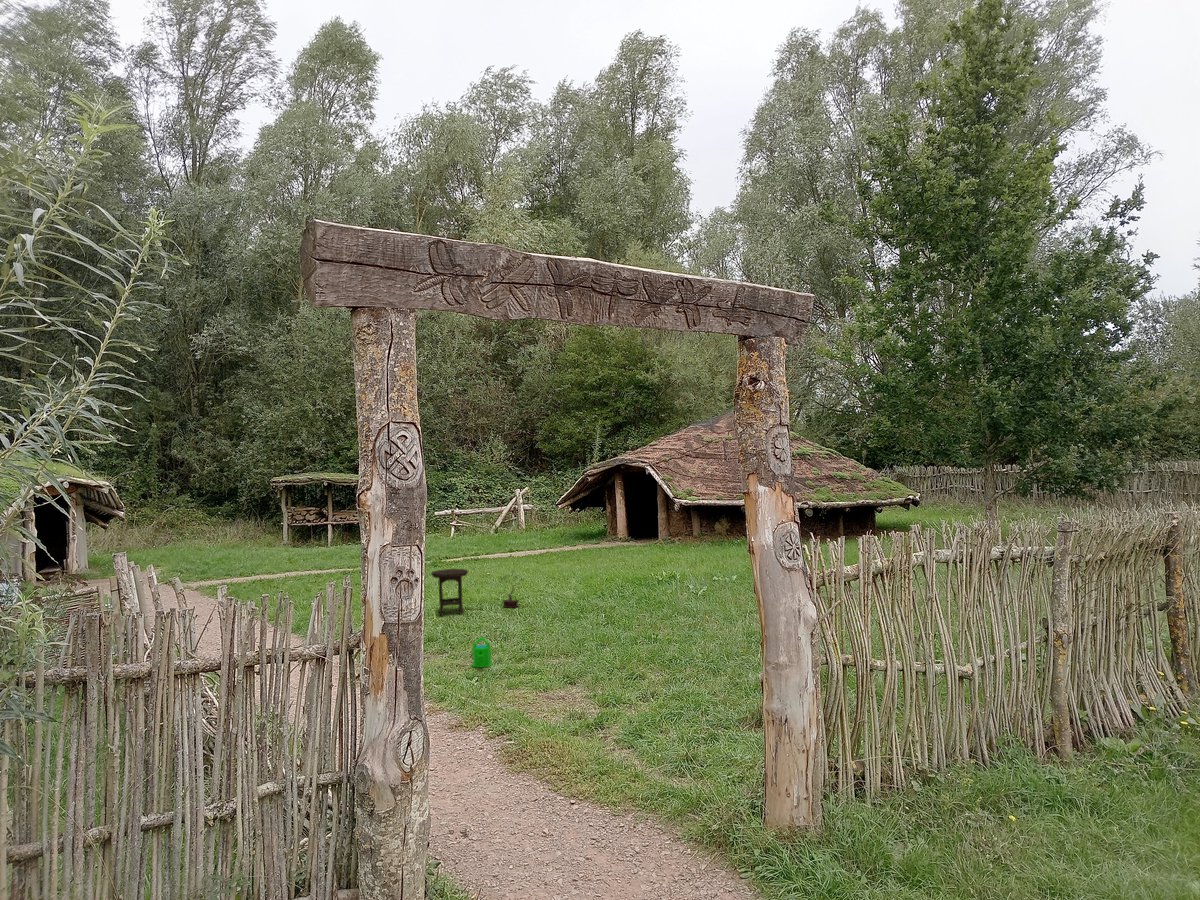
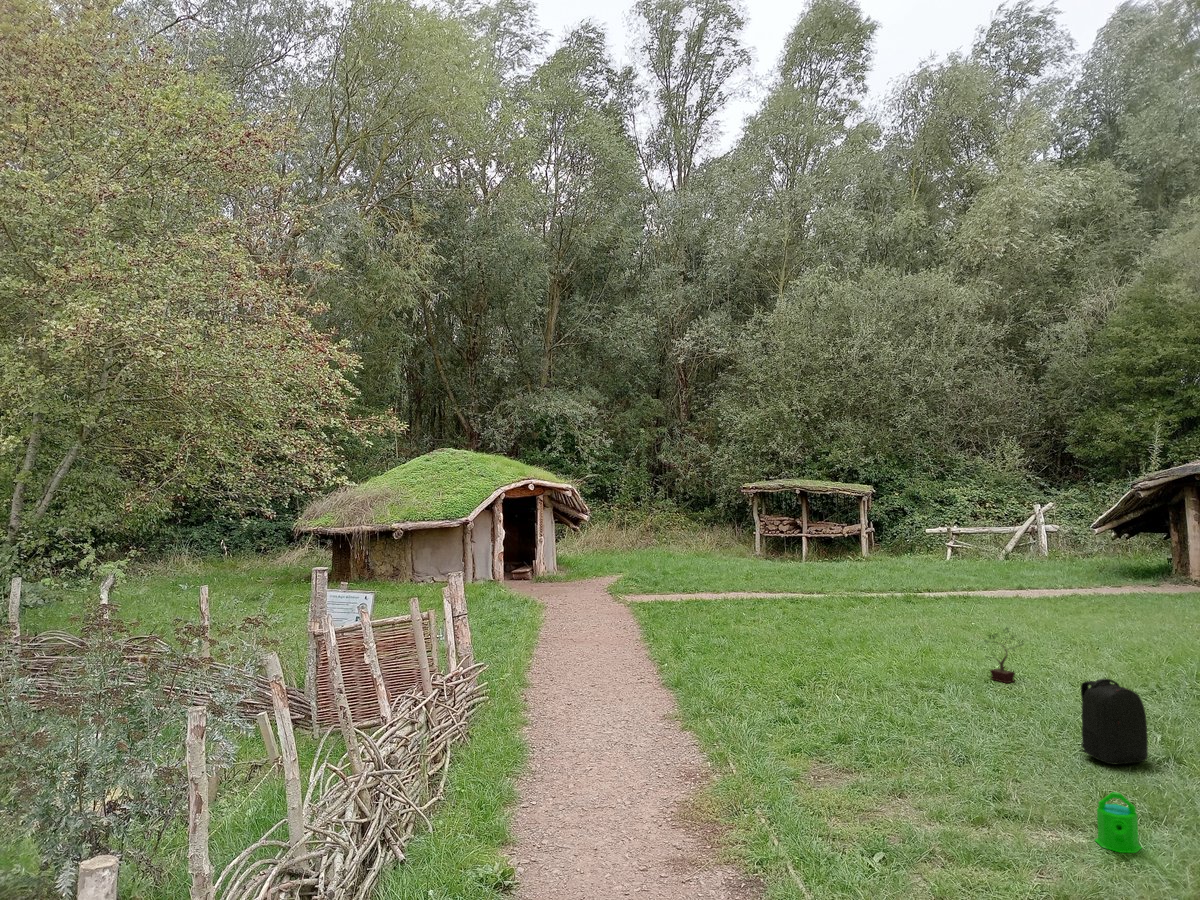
stool: present [432,569,468,616] -> none [883,615,936,683]
backpack: none [560,589,595,638] -> present [1081,679,1148,765]
watering can: present [472,638,492,667] -> present [1095,792,1142,853]

